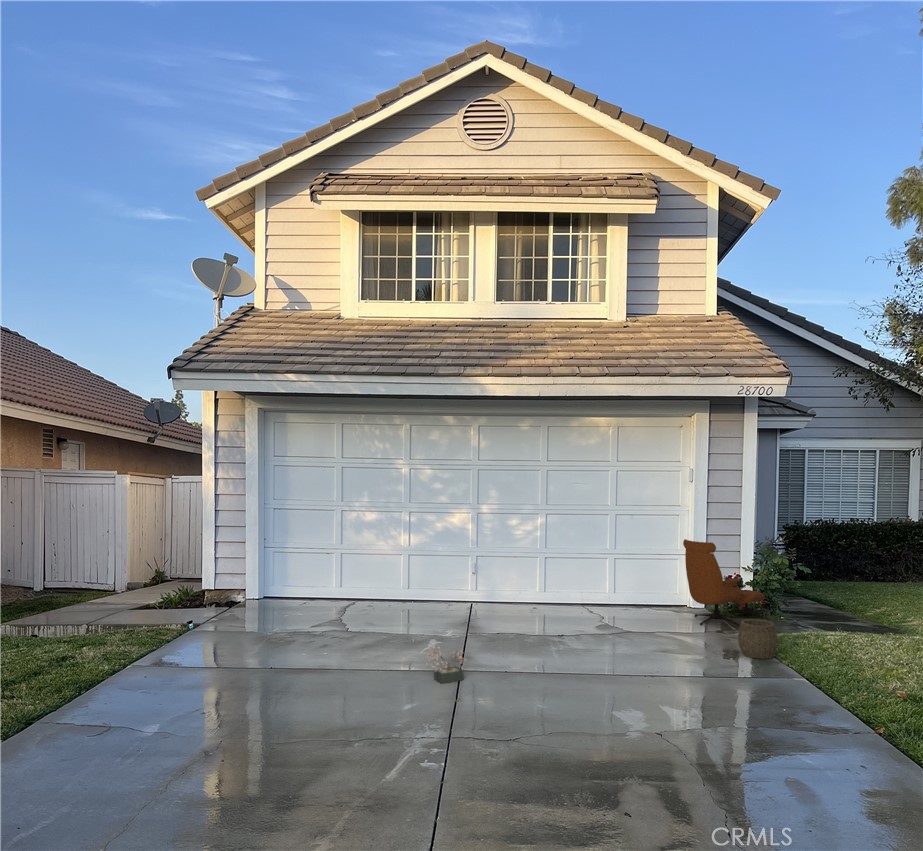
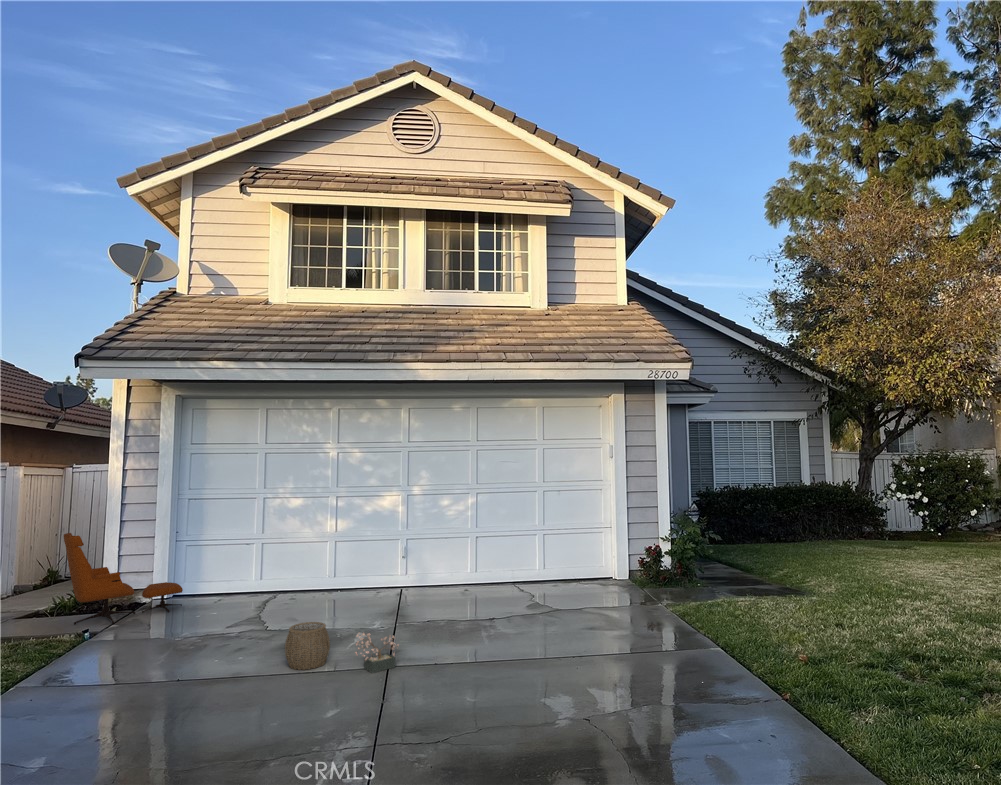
lounge chair: present [683,539,765,626] -> present [64,533,183,625]
woven basket: present [738,619,778,659] -> present [285,622,330,670]

